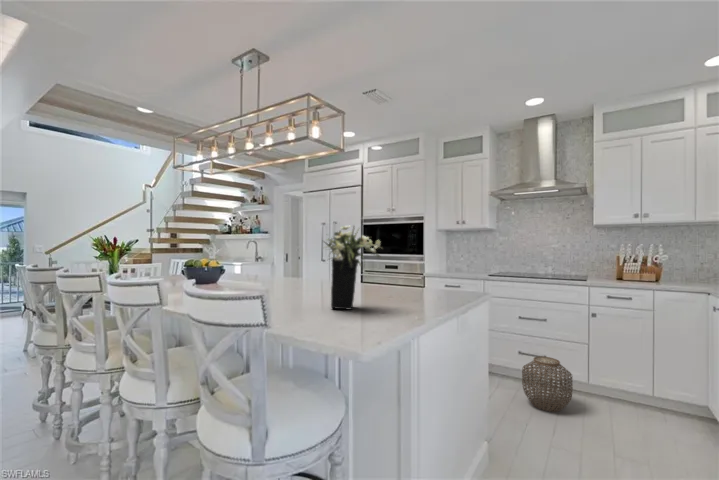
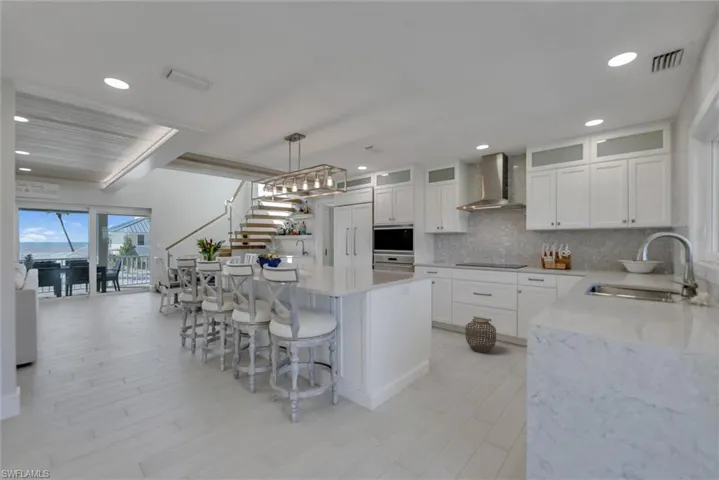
flower arrangement: present [325,226,380,310] -> none [323,240,356,283]

